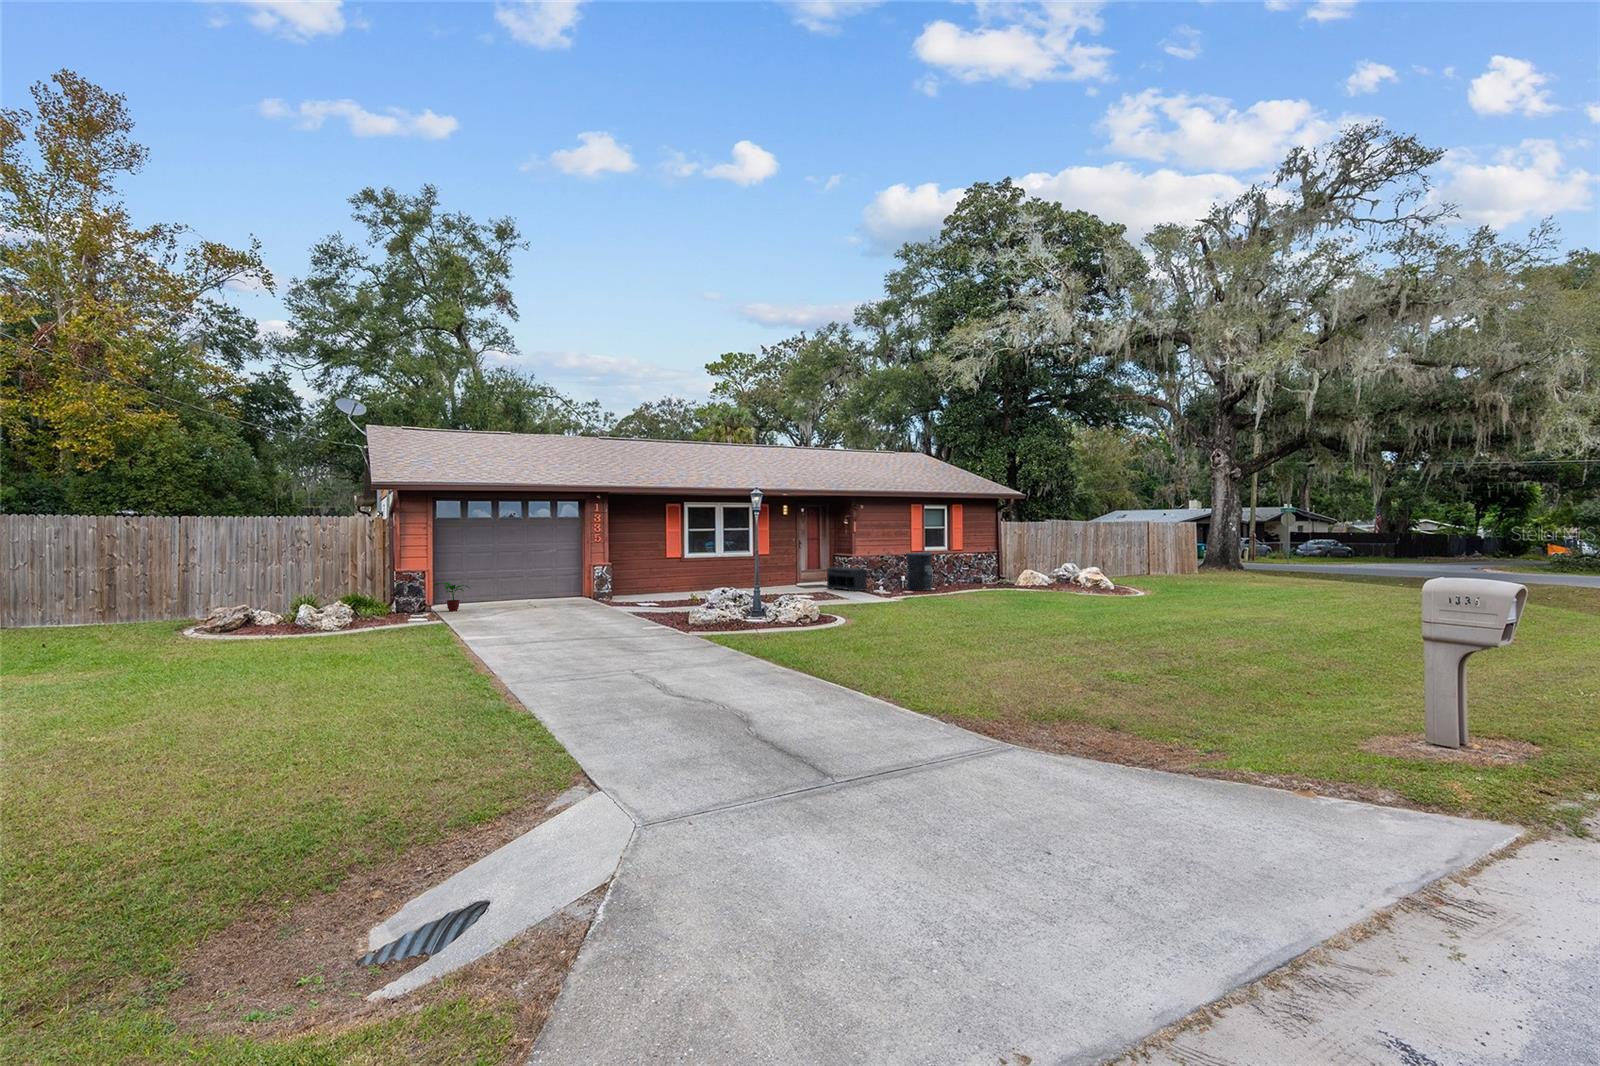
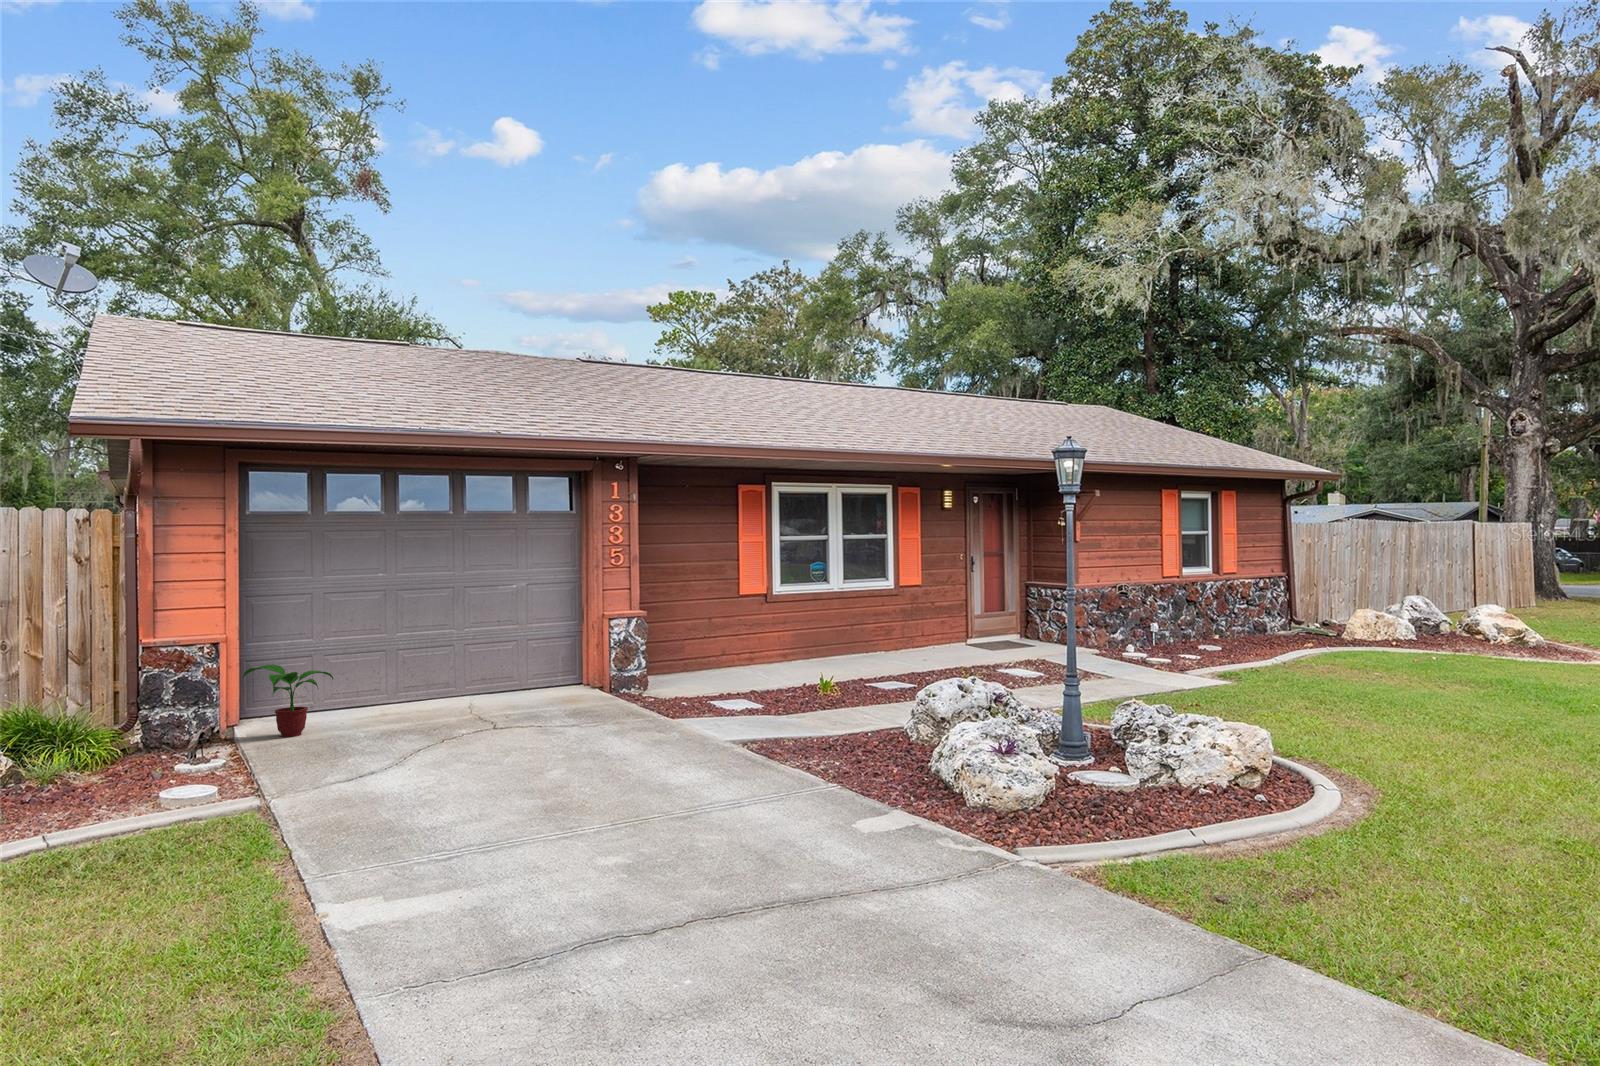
trash can: present [906,552,932,591] -> none [1171,574,1226,648]
bench: present [827,567,867,591] -> none [1025,607,1109,653]

